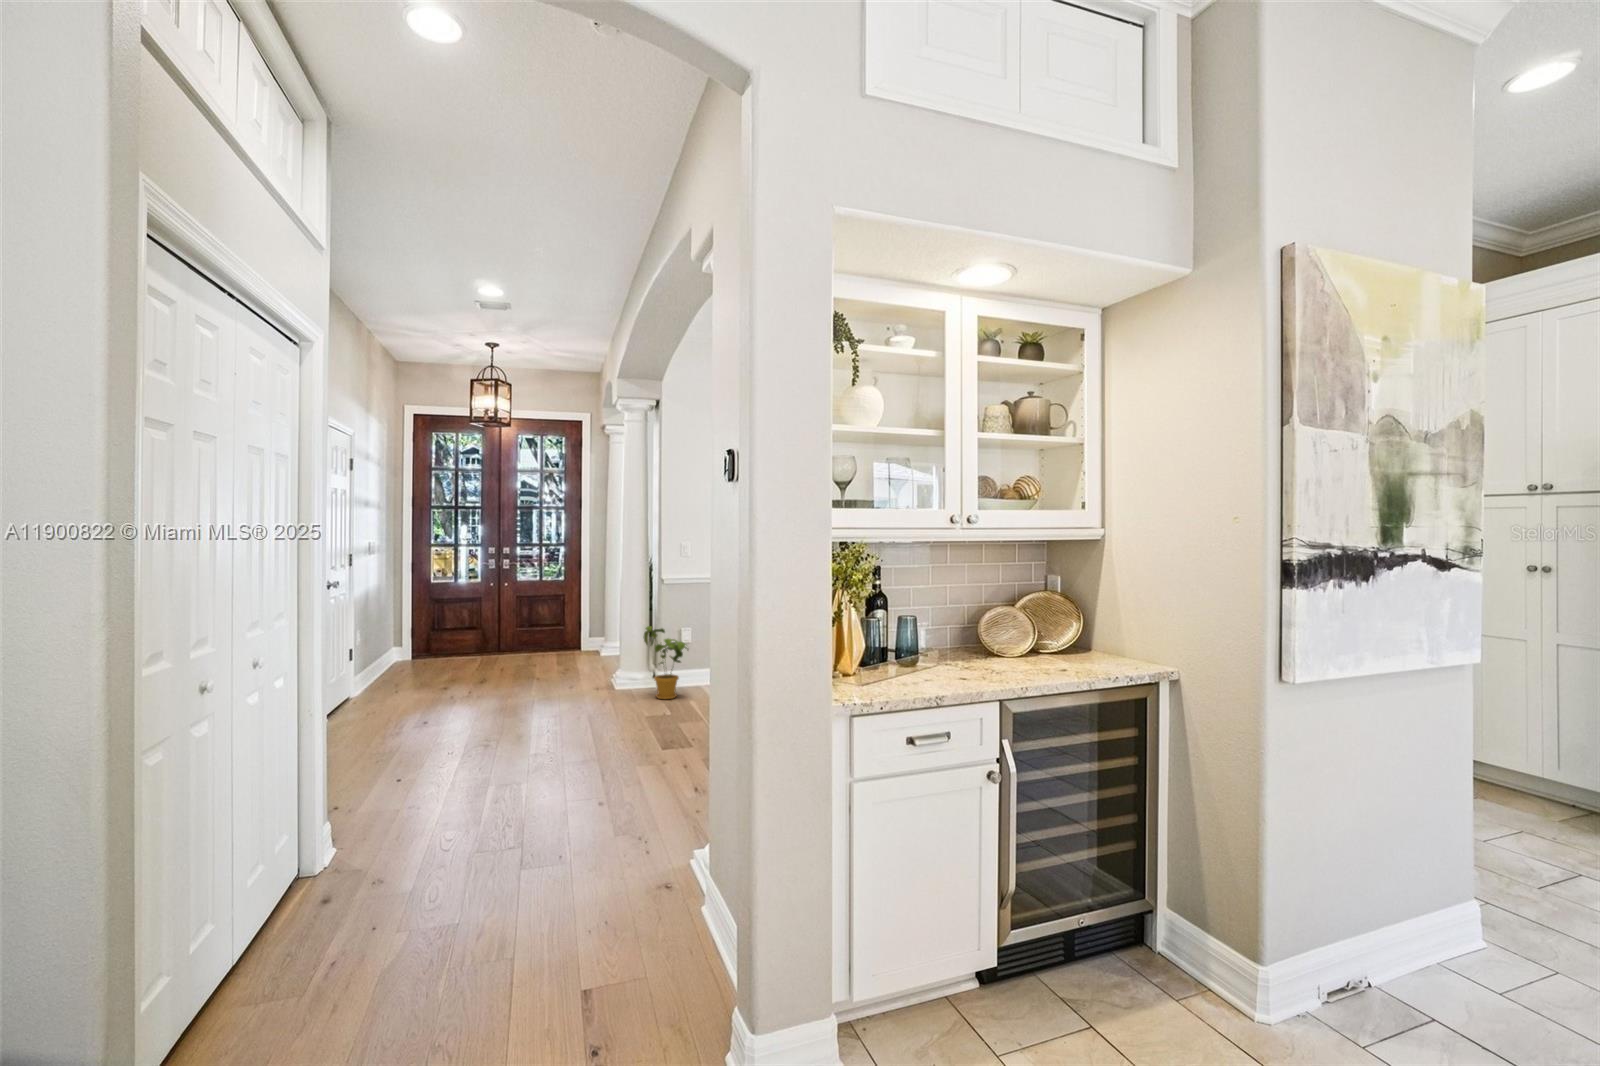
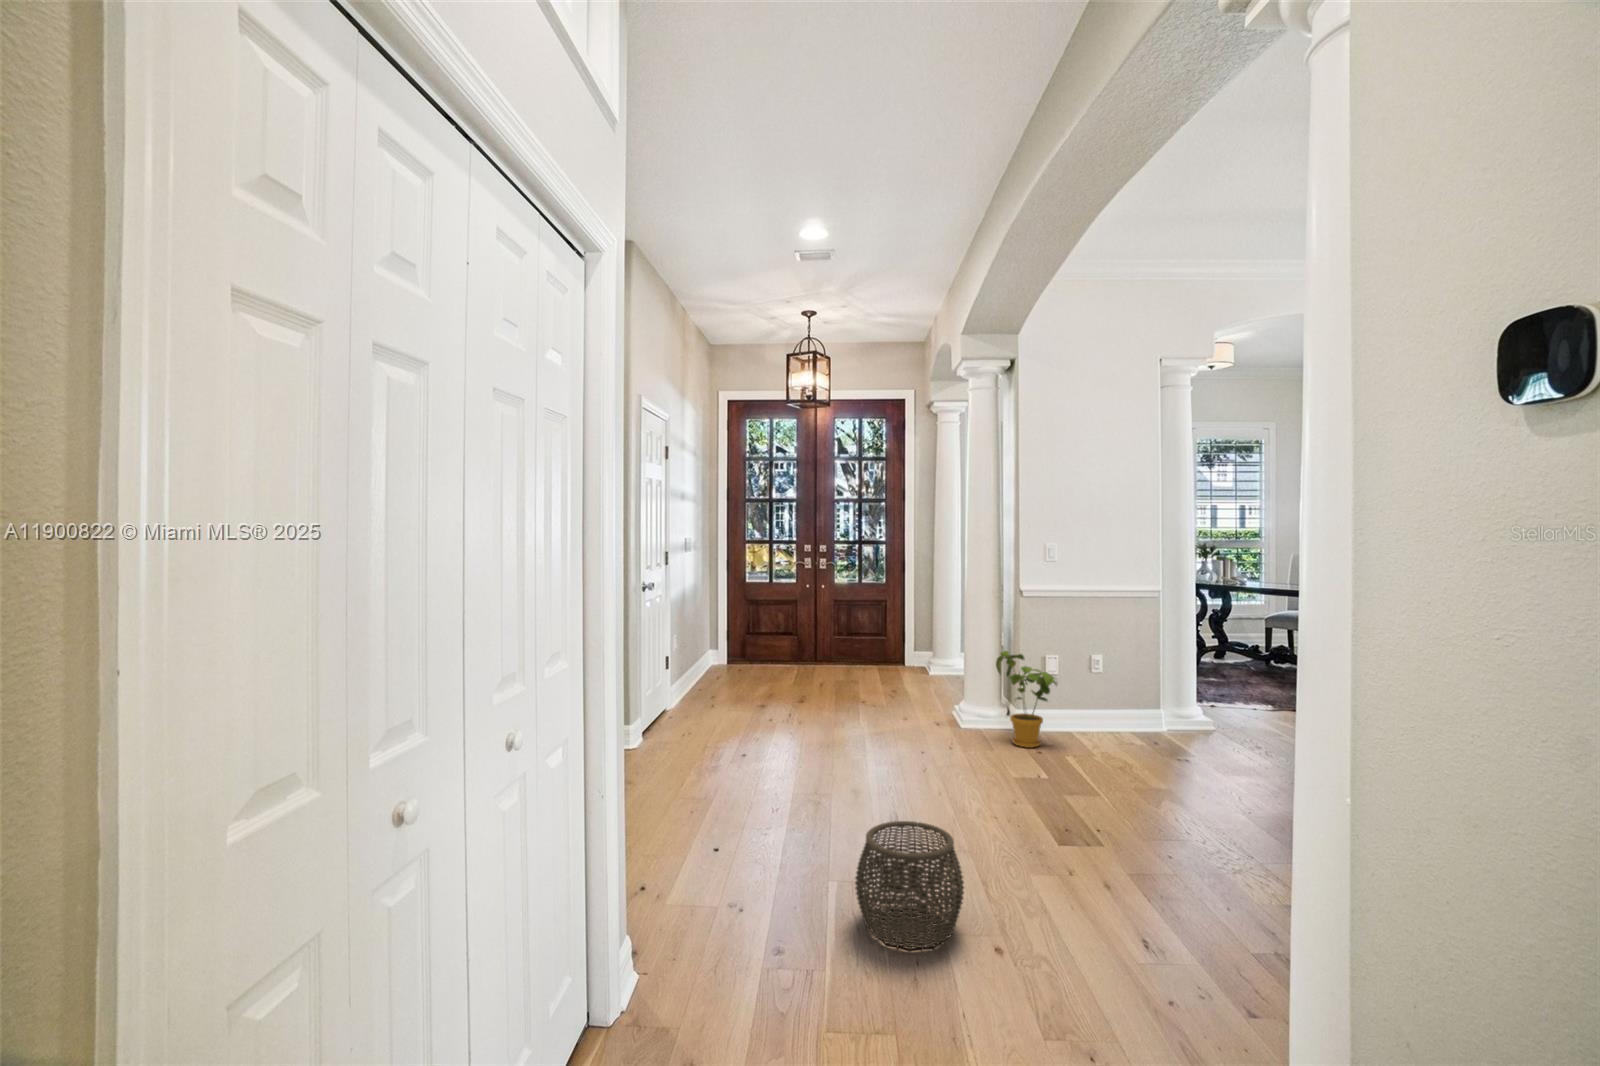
woven basket: none [505,739,585,822] -> present [855,821,964,949]

